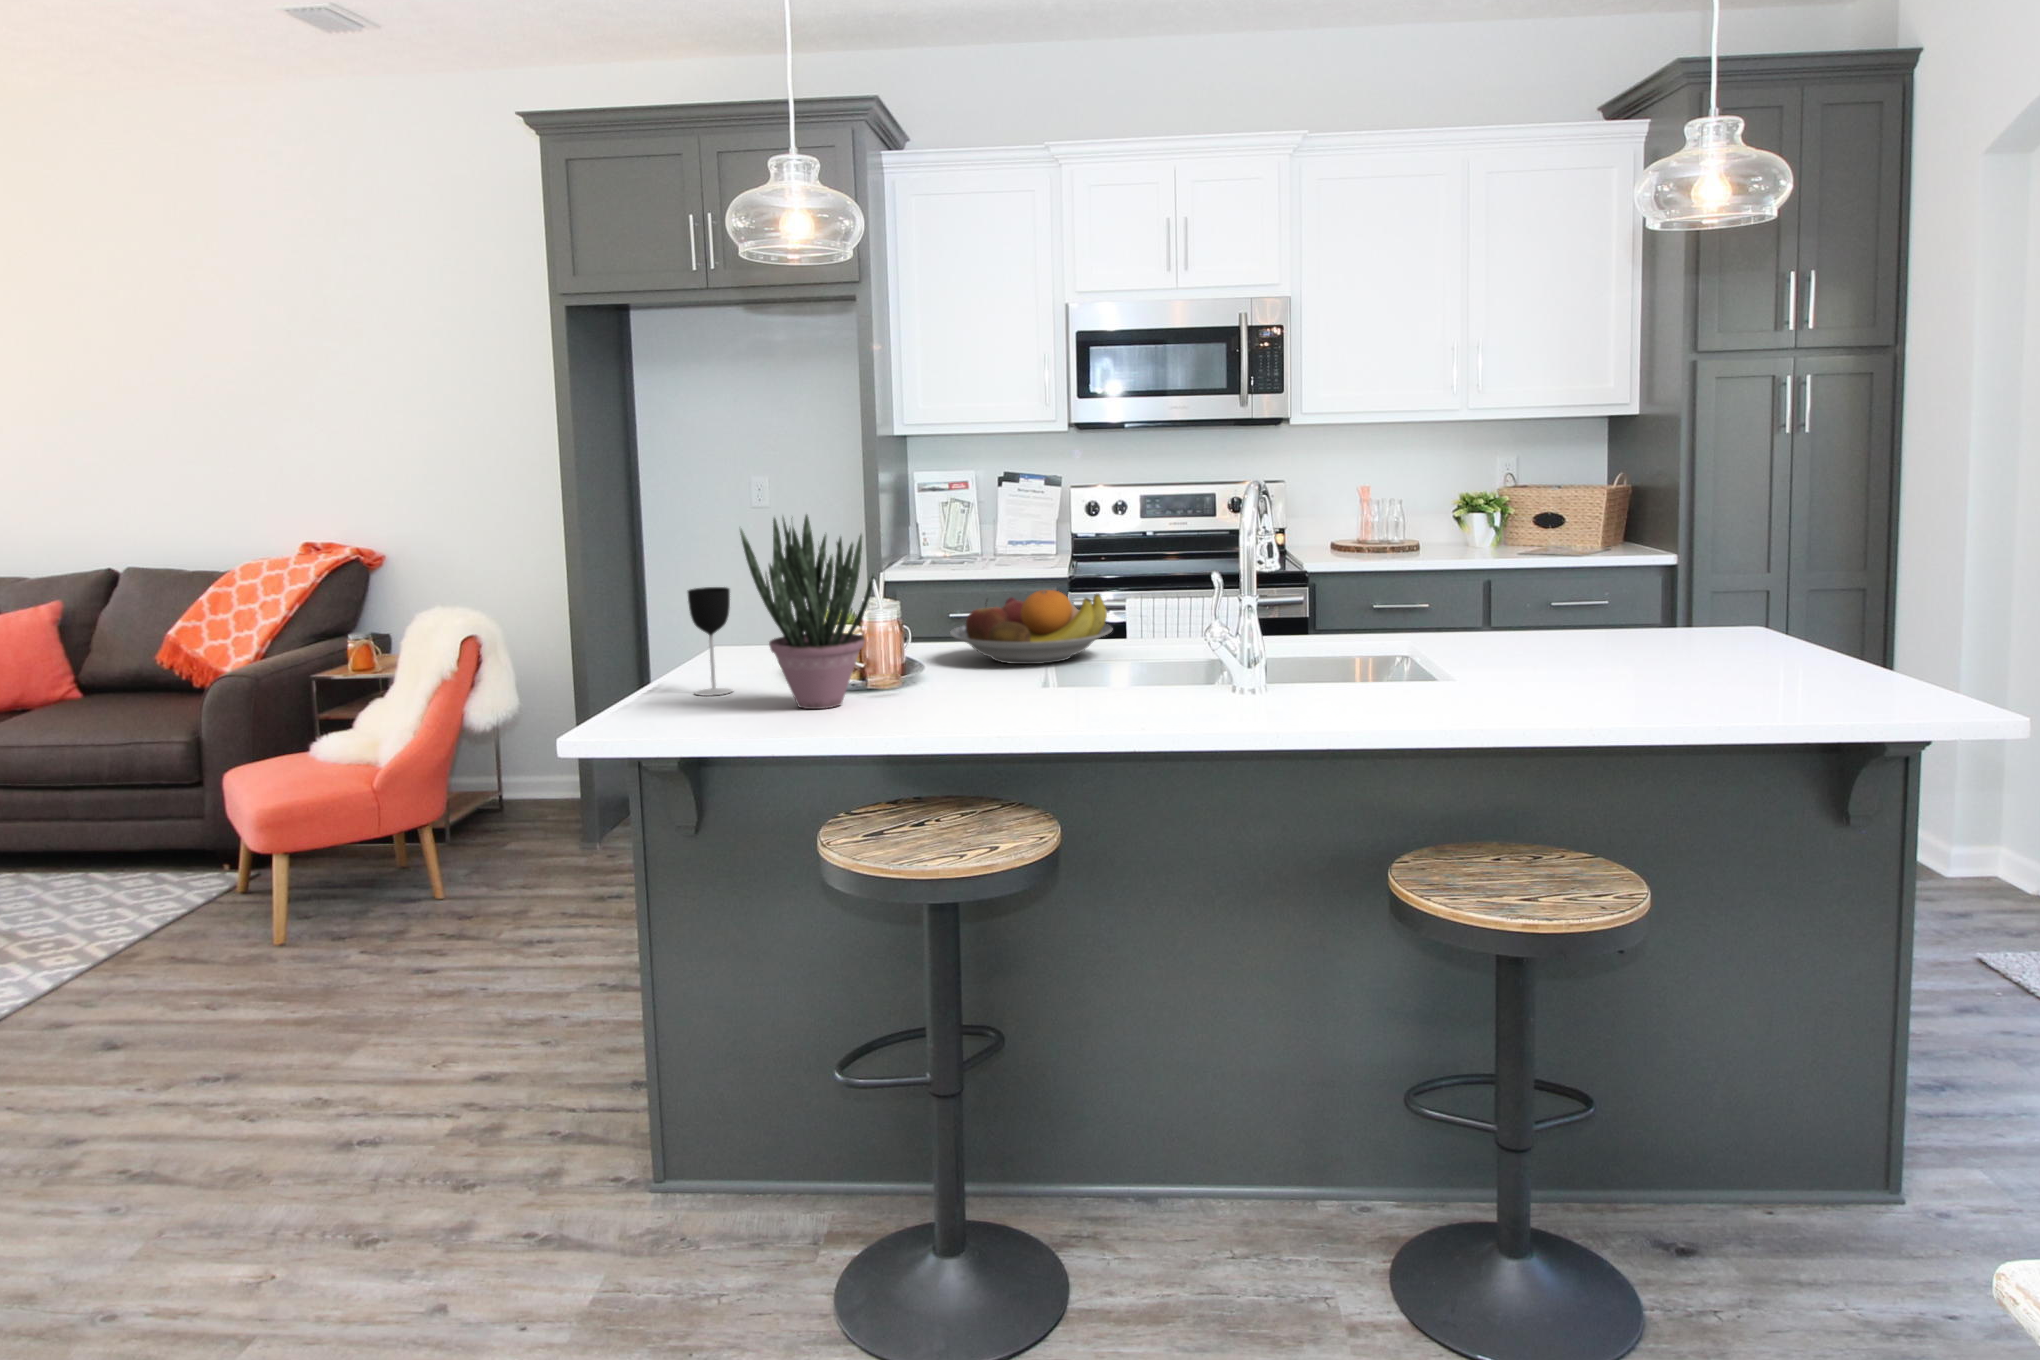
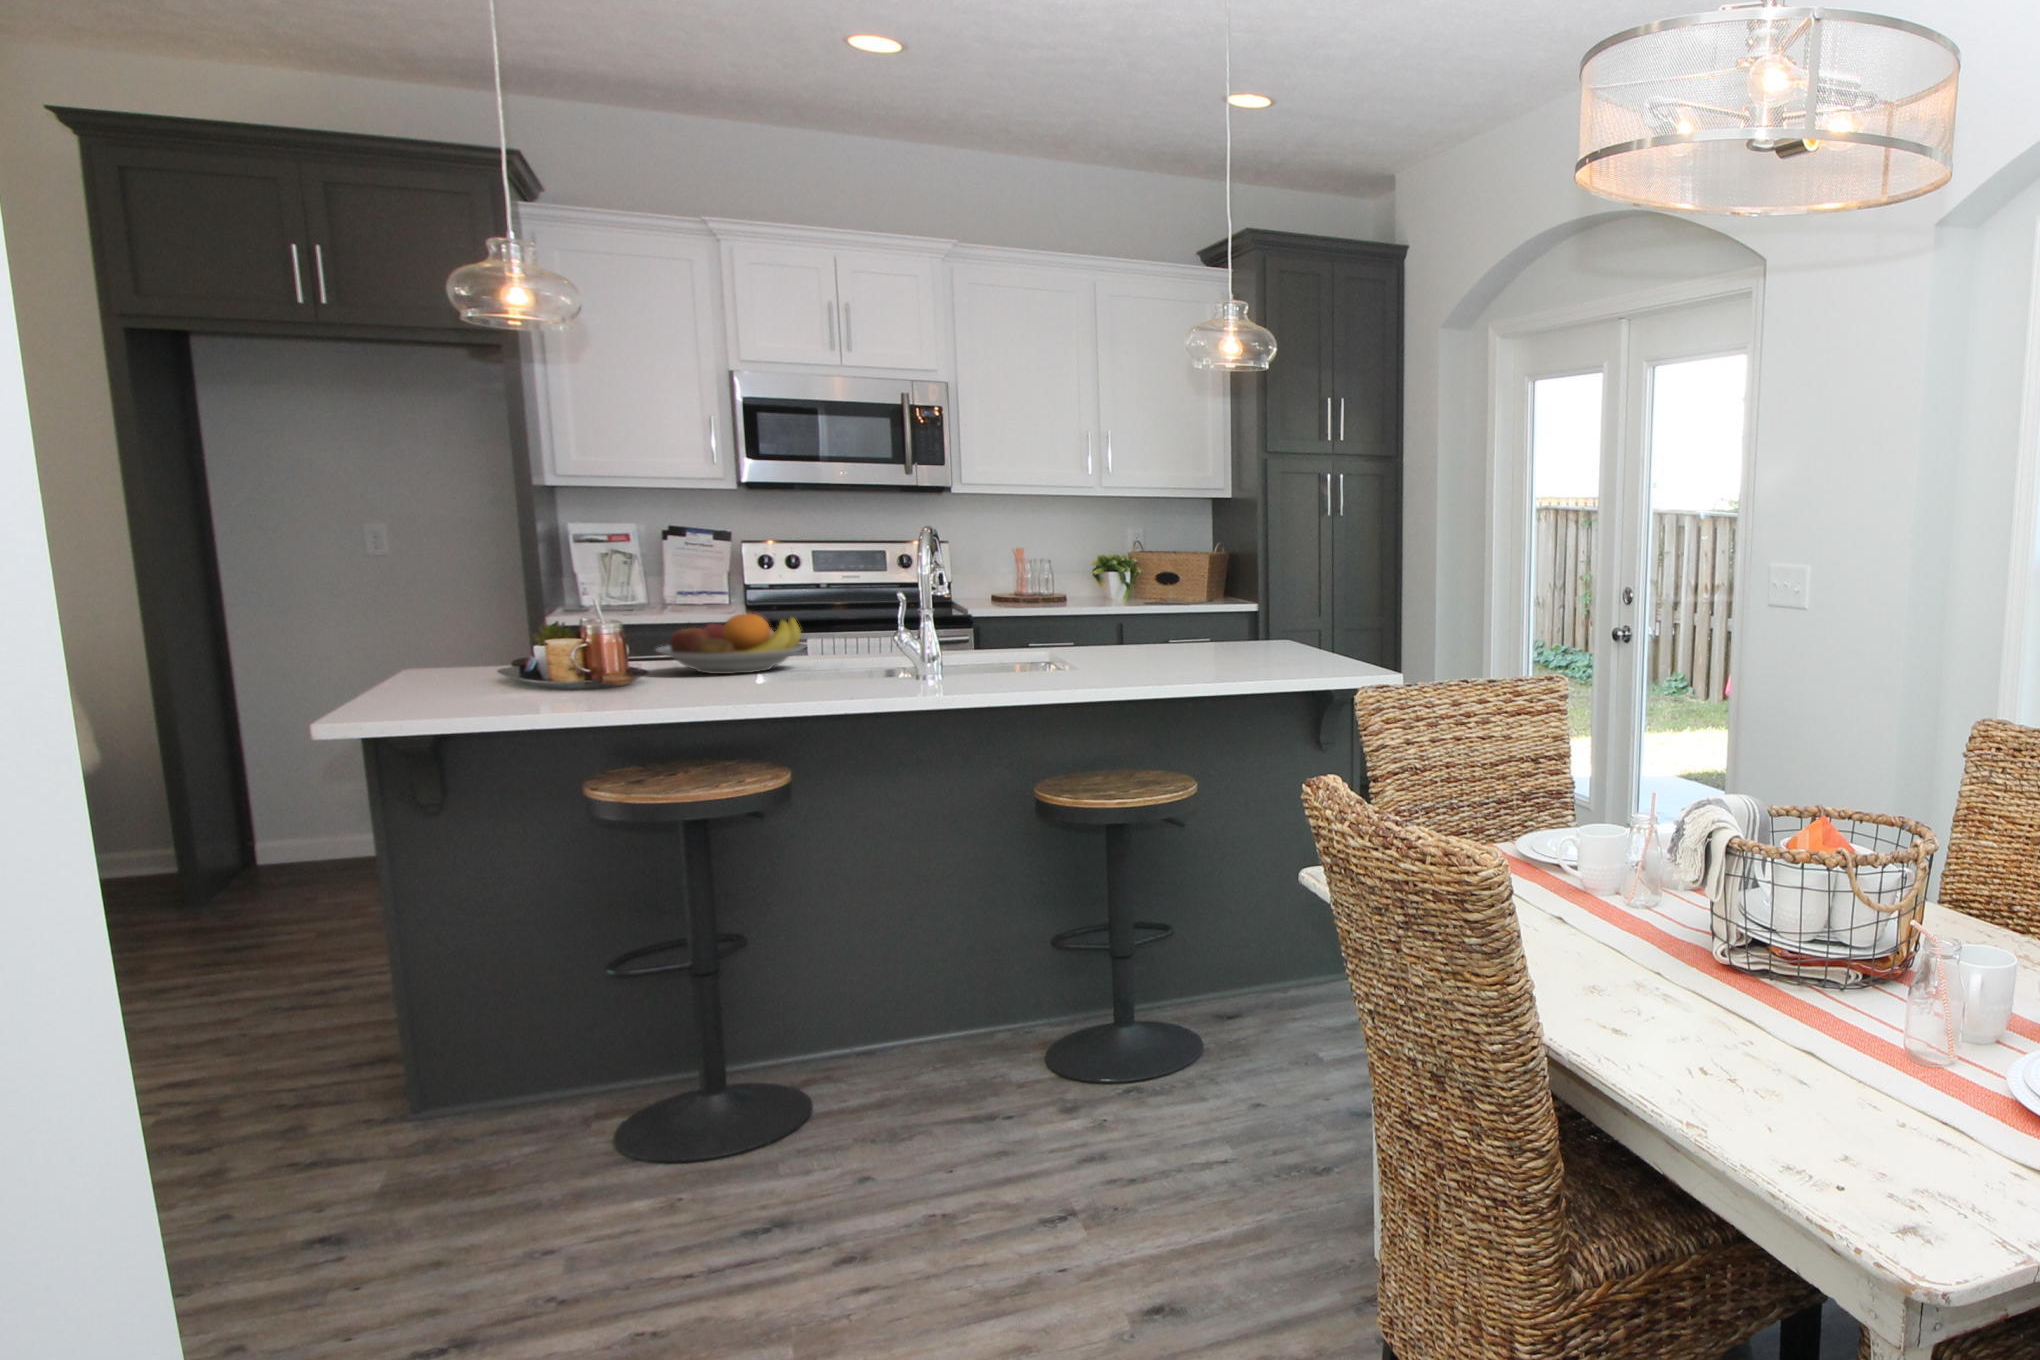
potted plant: present [740,515,874,709] -> none [461,536,600,701]
wine glass: present [688,587,733,696] -> none [395,604,450,699]

